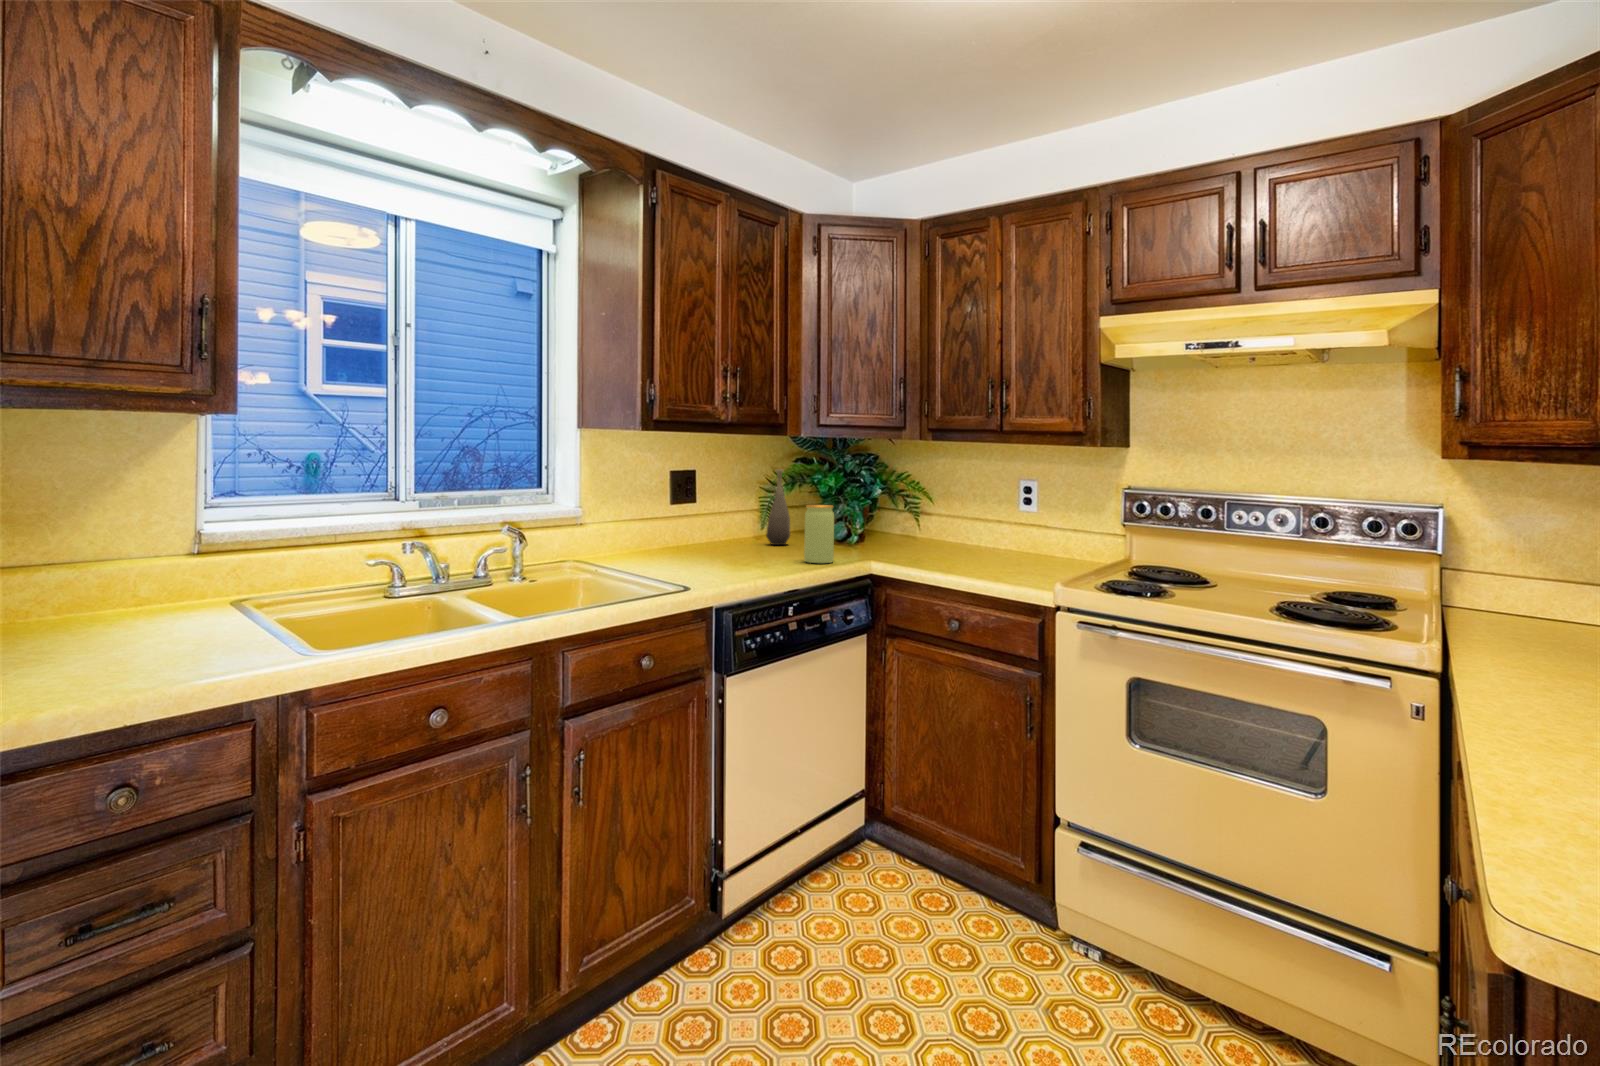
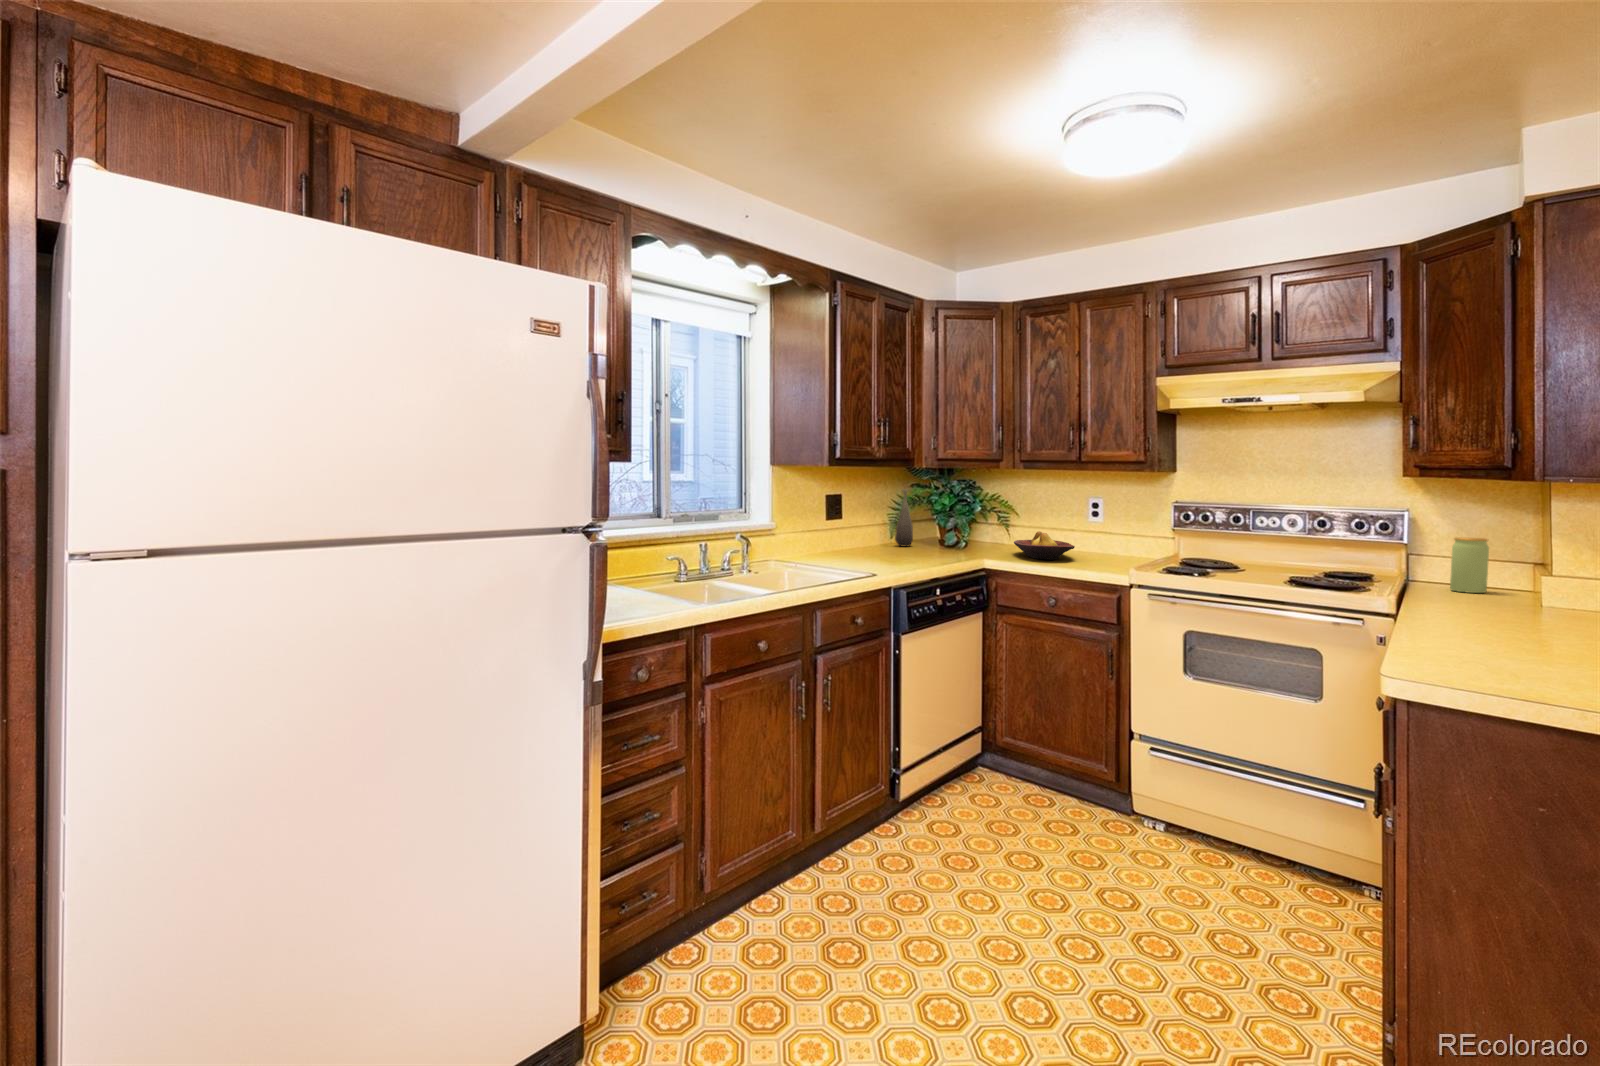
jar: present [804,505,834,563] -> present [1450,537,1489,593]
fruit bowl: none [913,528,990,567] -> present [1014,531,1075,560]

